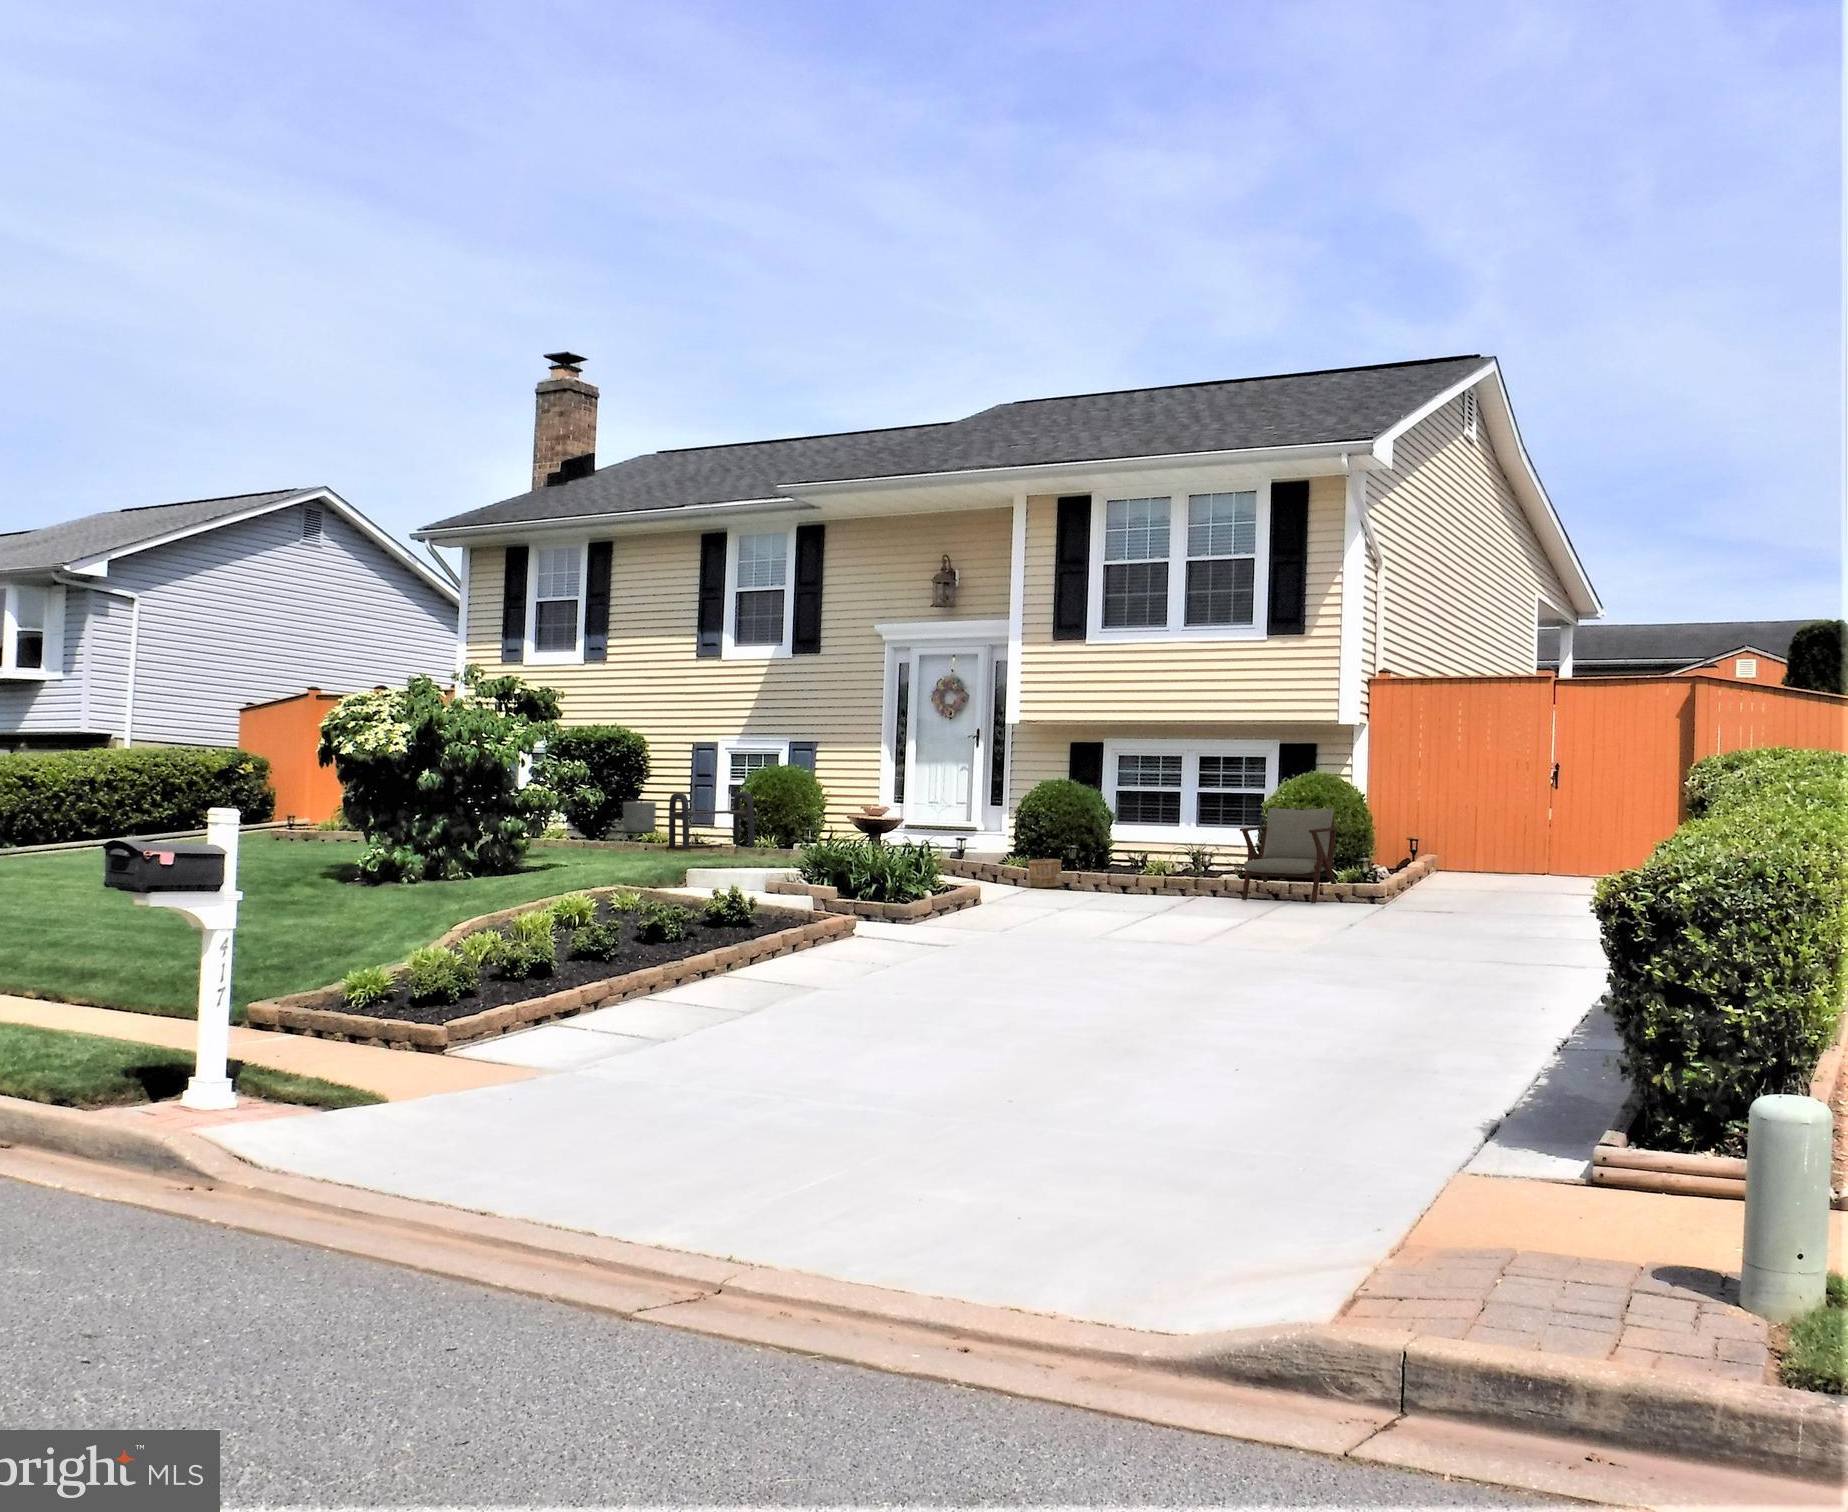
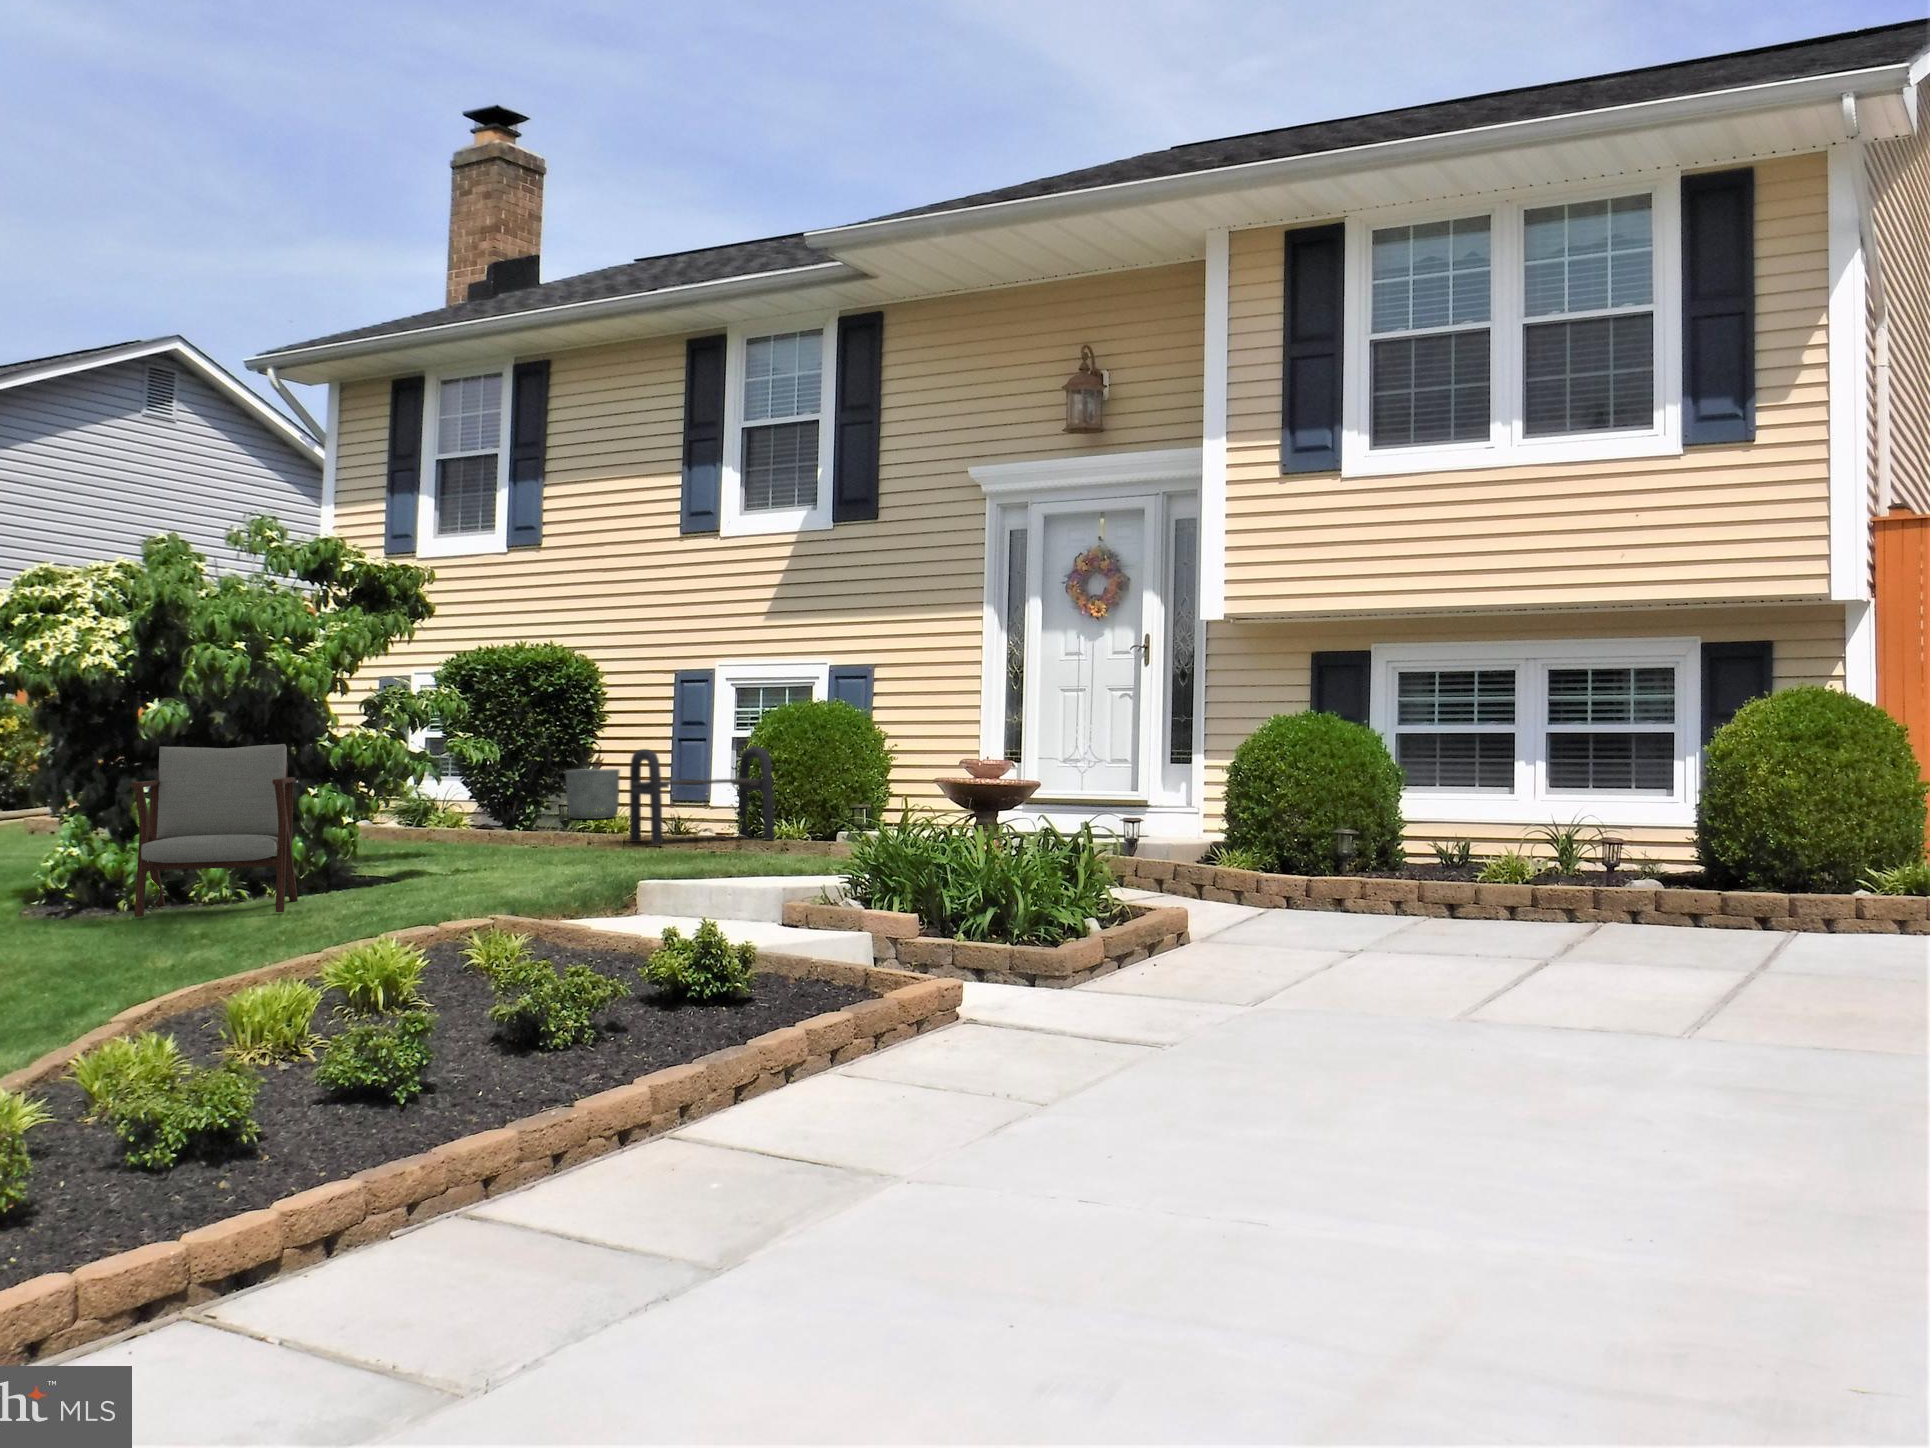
lounge chair: present [1240,808,1341,903] -> present [131,744,298,917]
wooden bucket: present [1028,859,1062,888] -> none [1262,855,1327,907]

